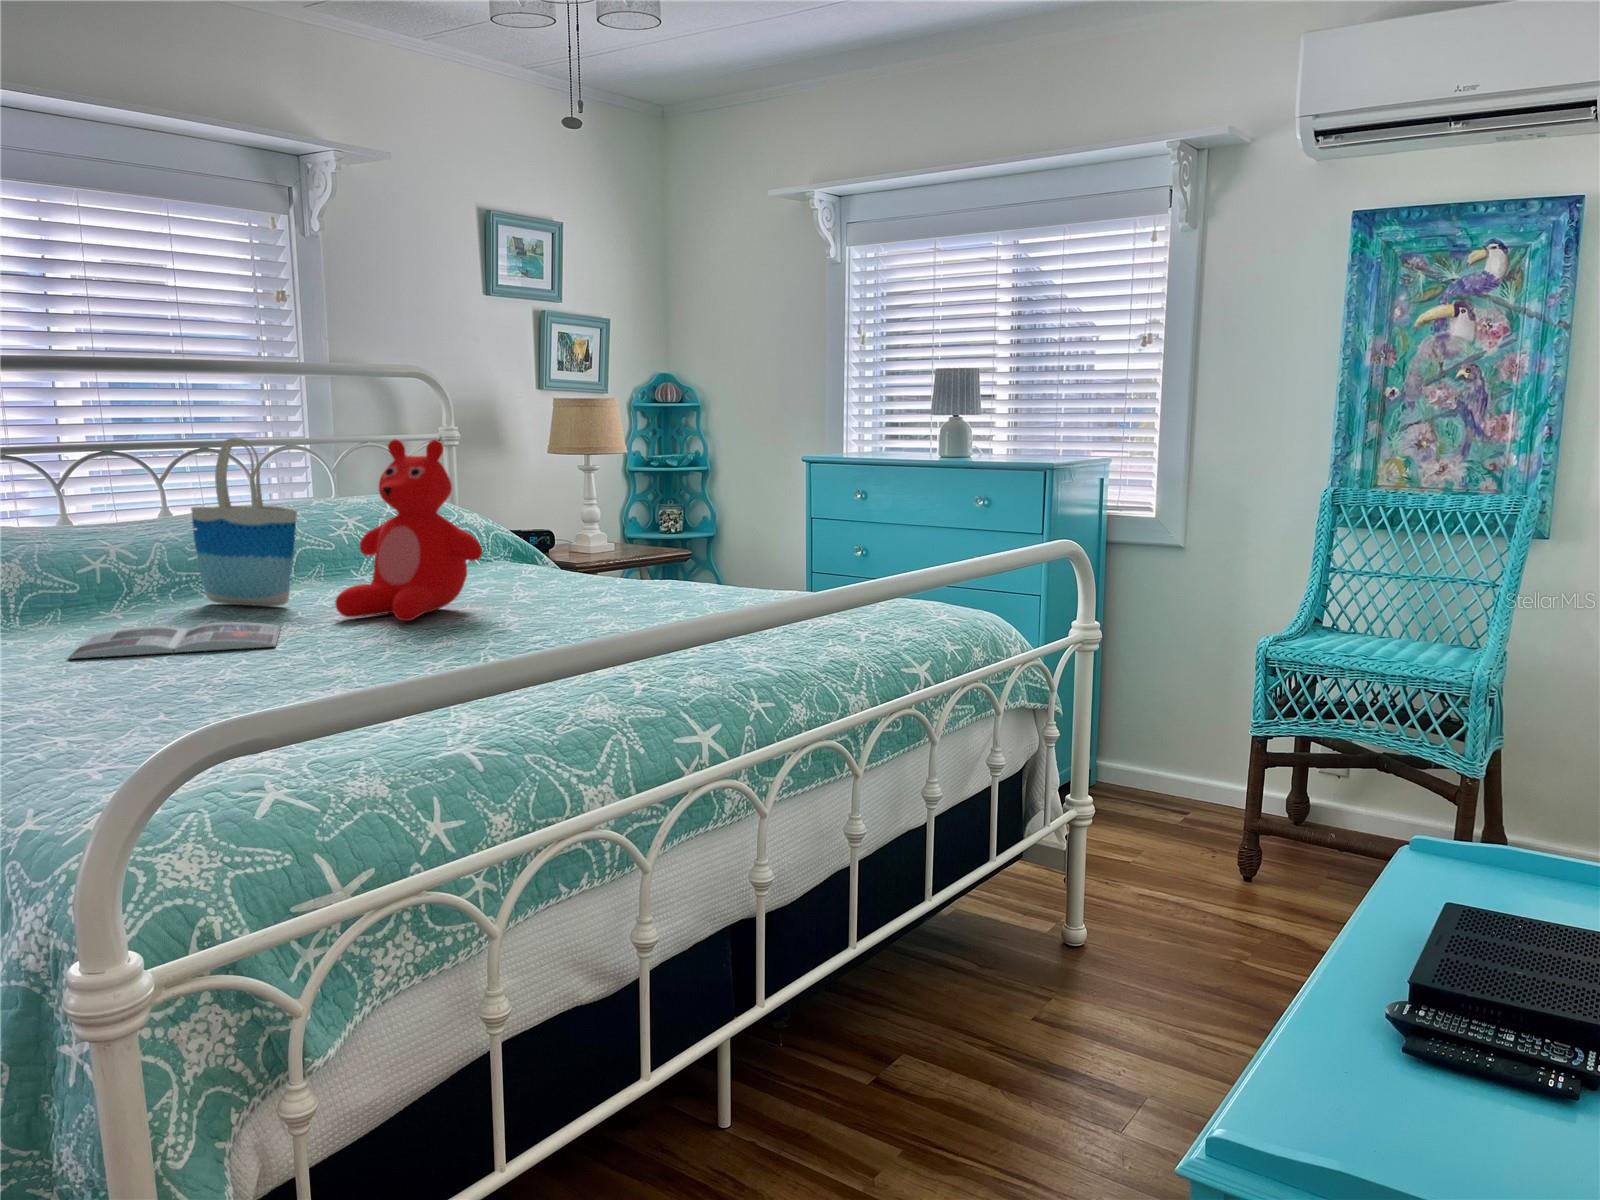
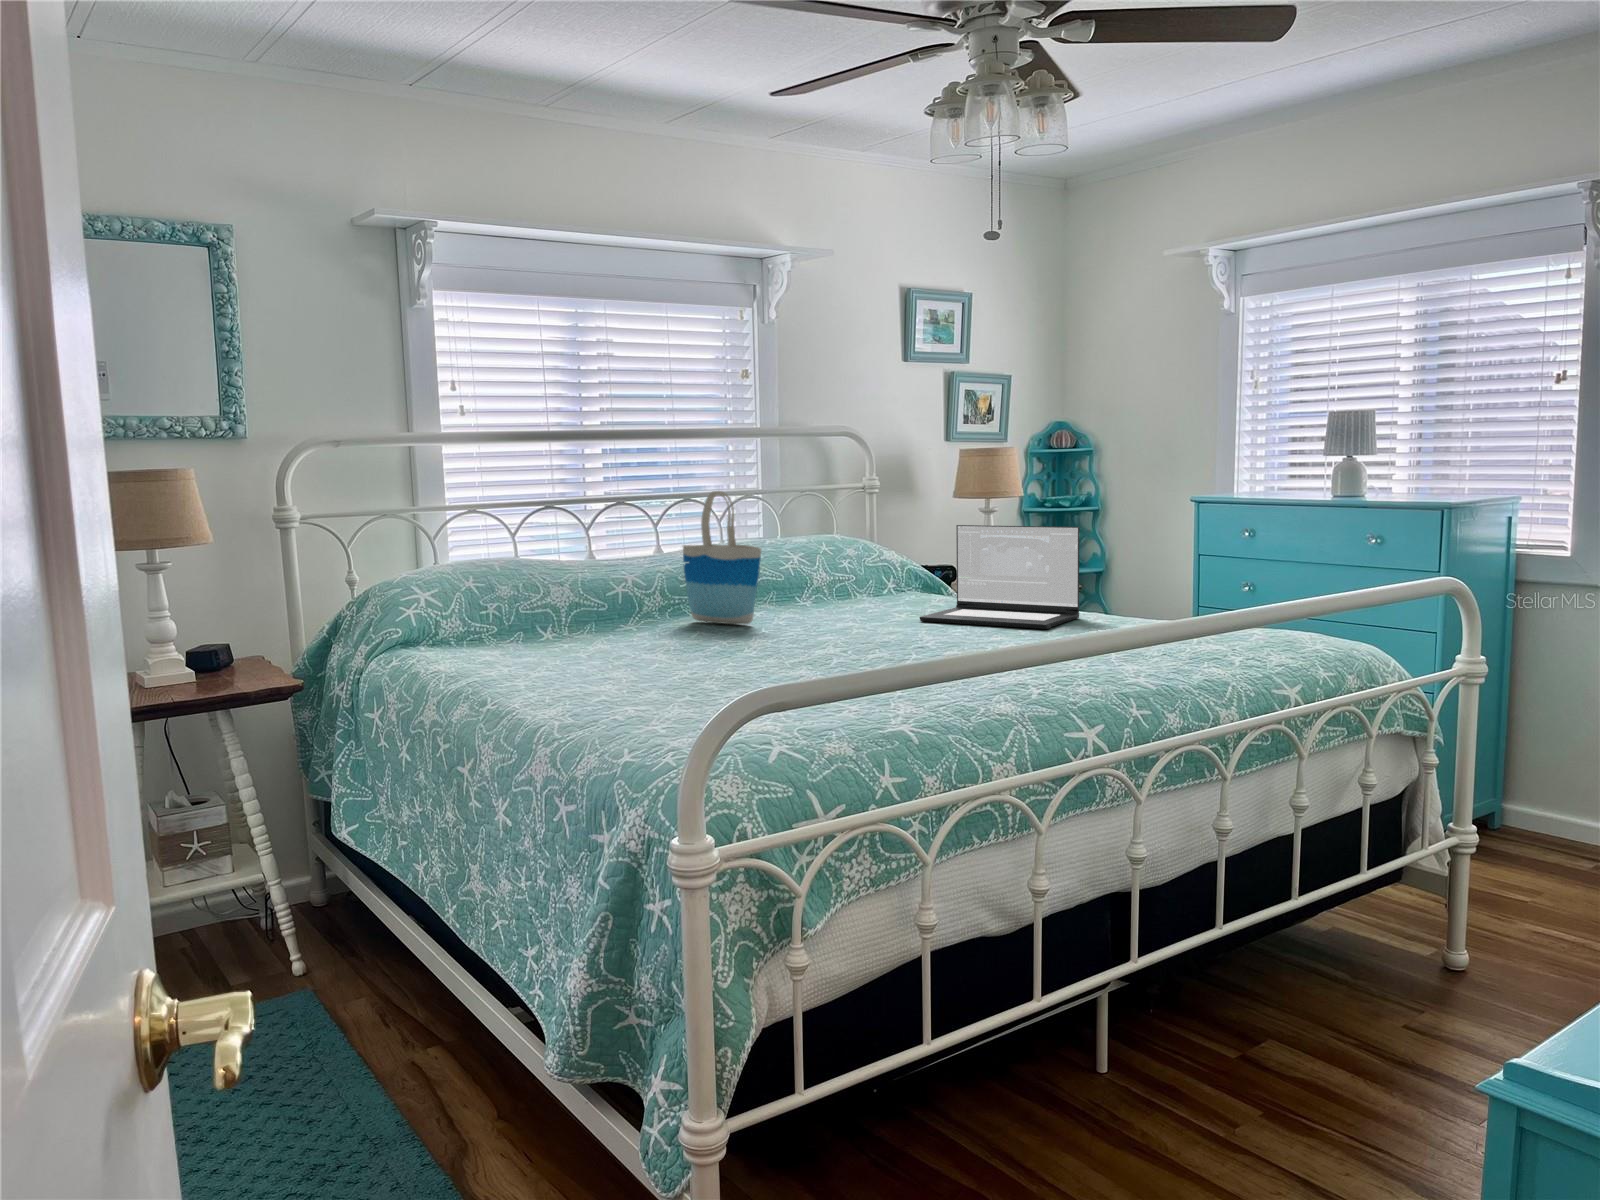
teddy bear: present [335,439,482,621] -> none [791,491,906,638]
laptop: none [502,483,687,603] -> present [920,525,1079,629]
magazine: present [68,622,280,659] -> none [608,635,751,658]

